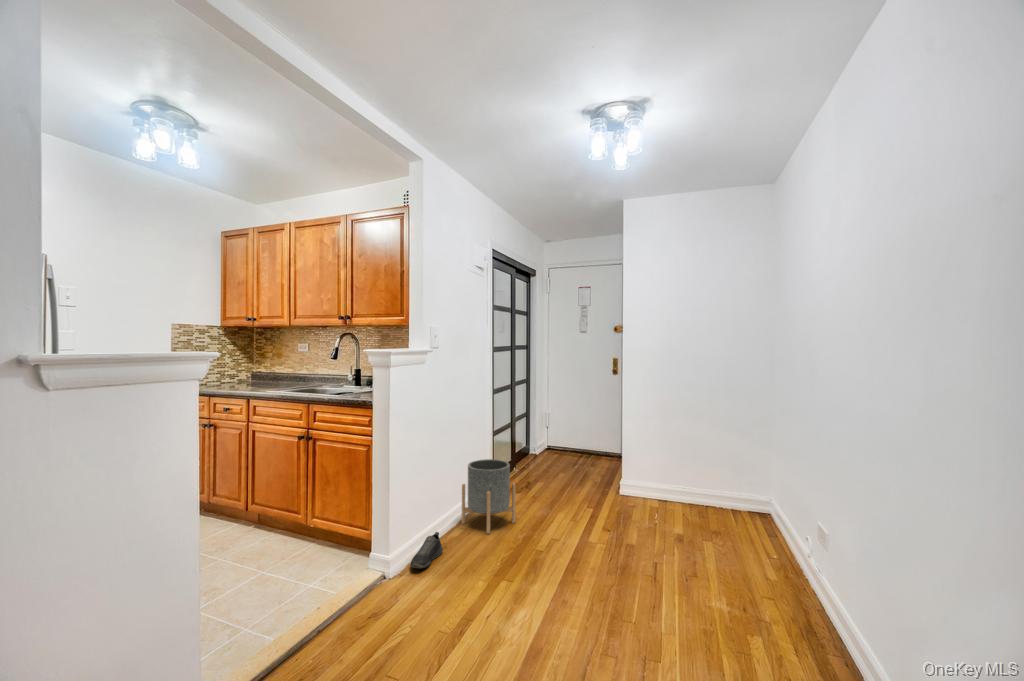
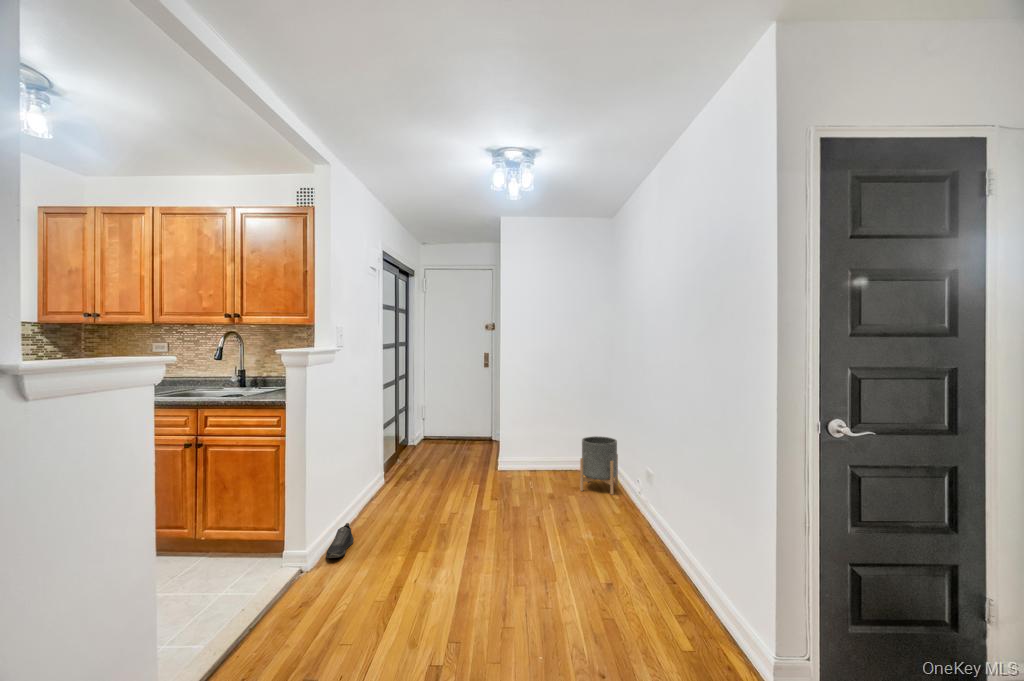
planter: present [462,459,516,534] -> present [580,436,618,495]

